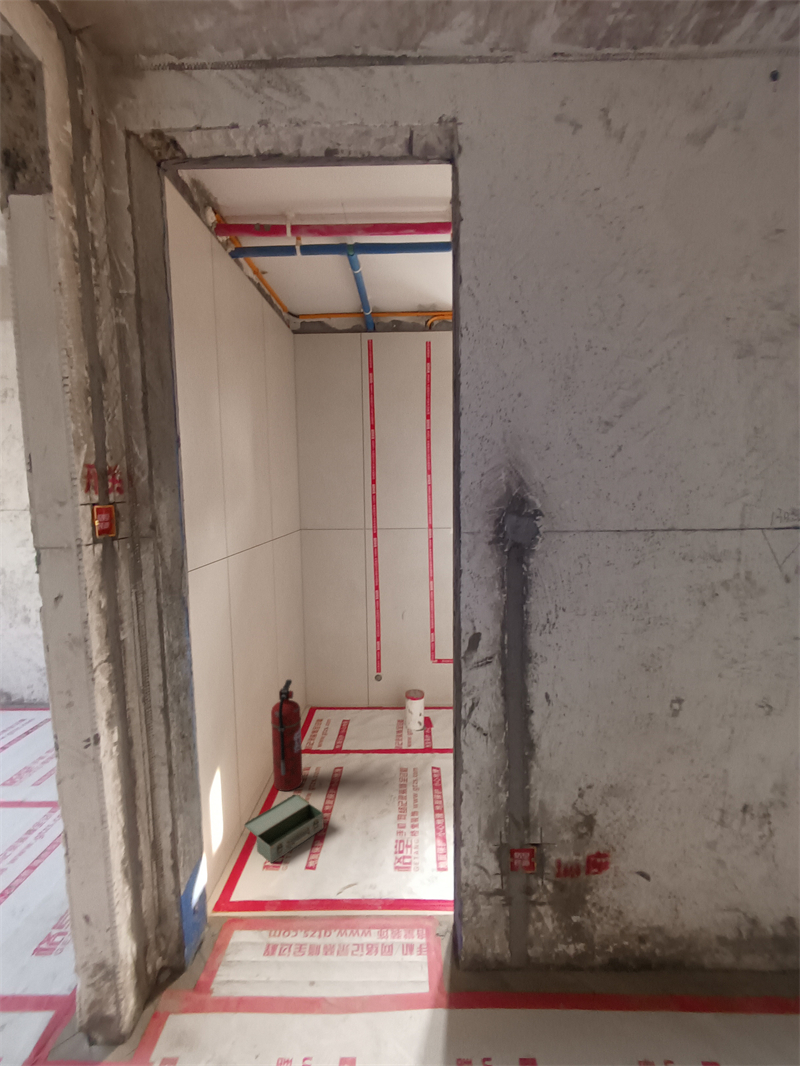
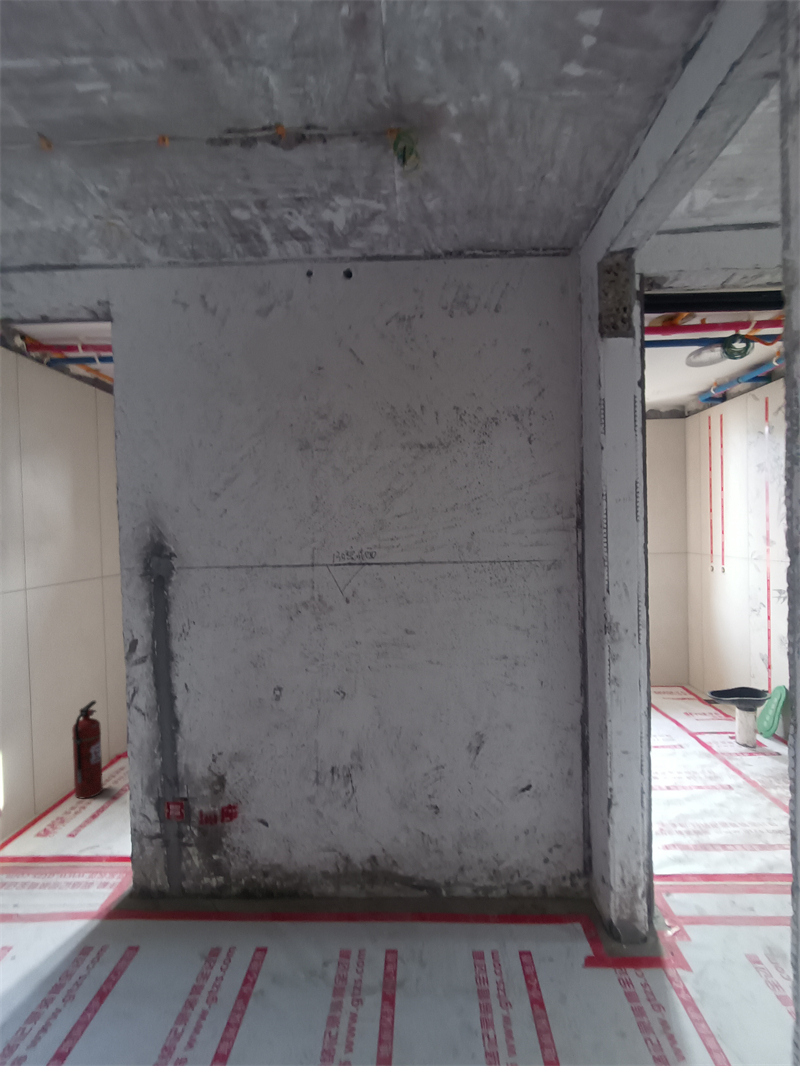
toolbox: present [244,795,323,863] -> none [25,796,96,843]

